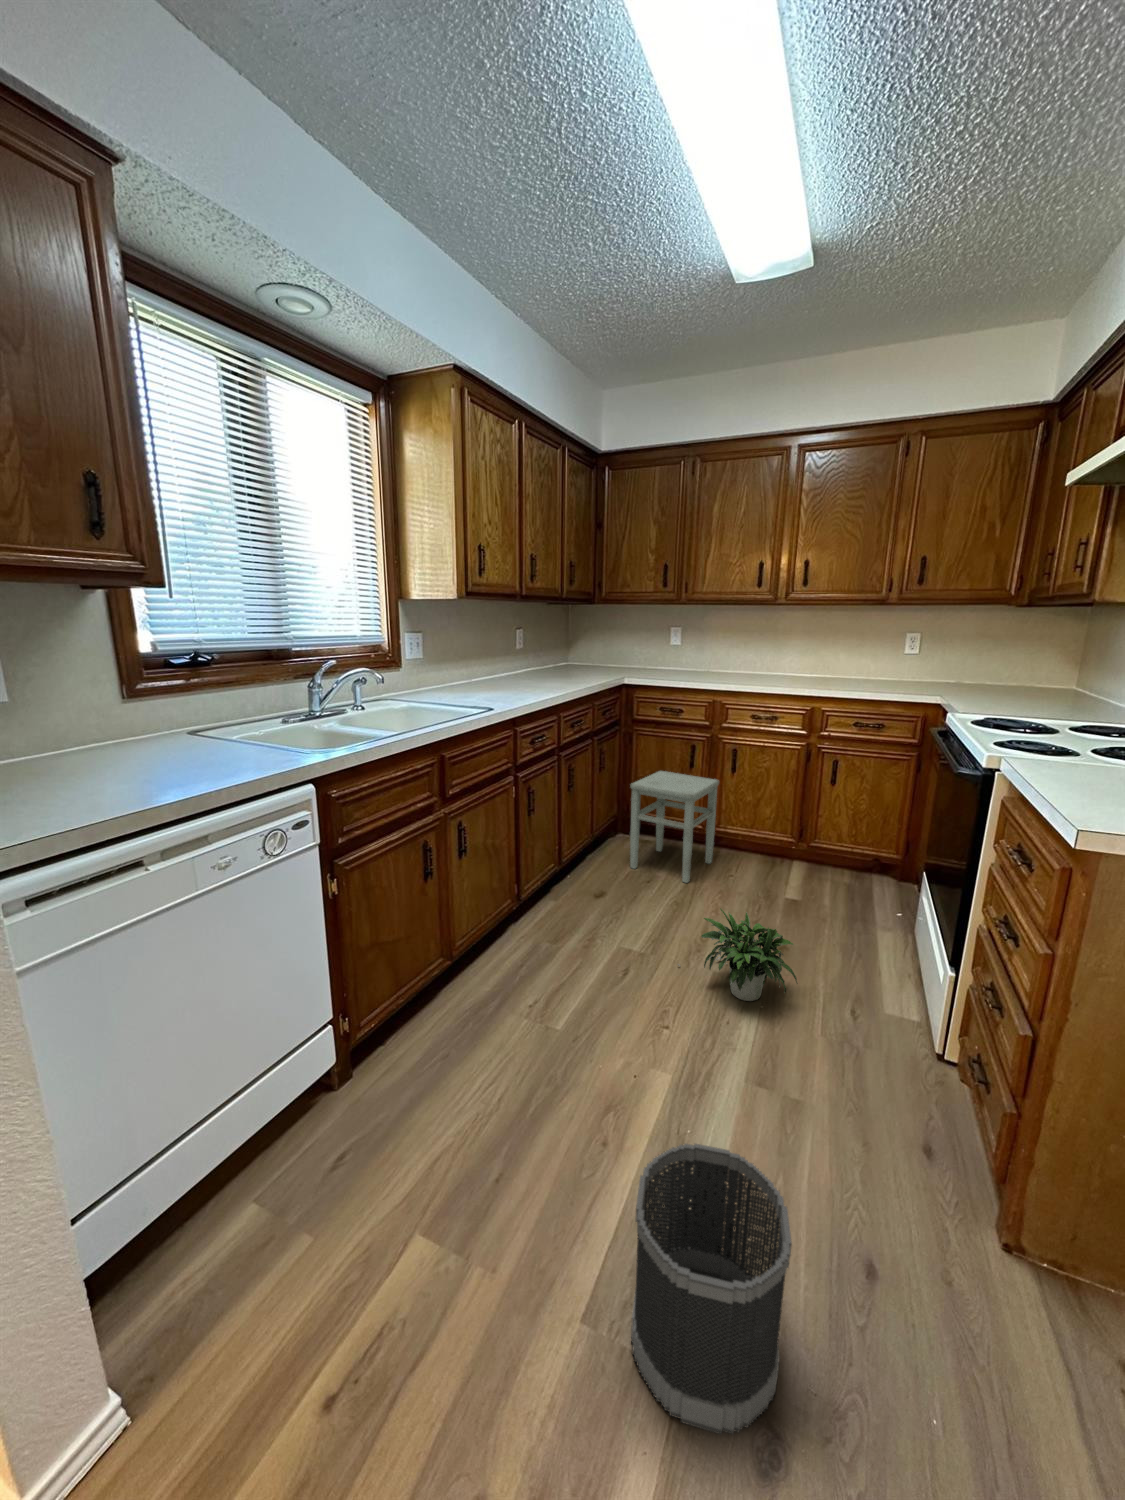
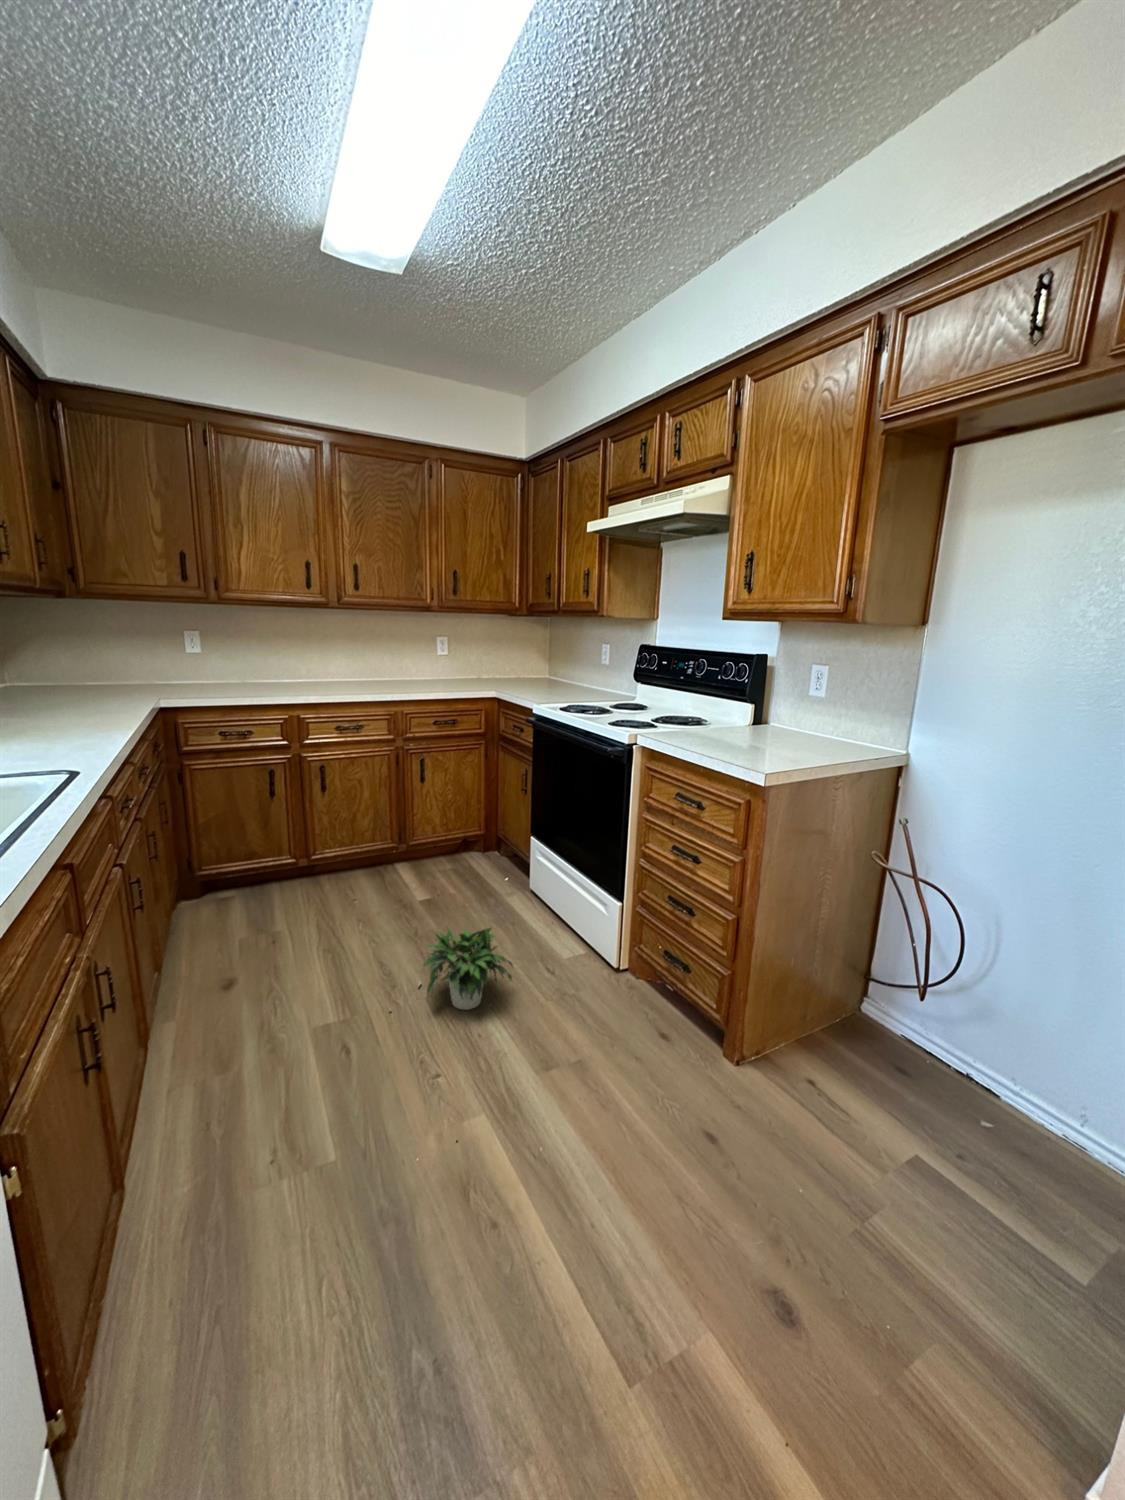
stool: present [630,771,719,883] -> none [221,803,320,935]
wastebasket: present [631,1144,792,1434] -> none [634,1111,784,1367]

